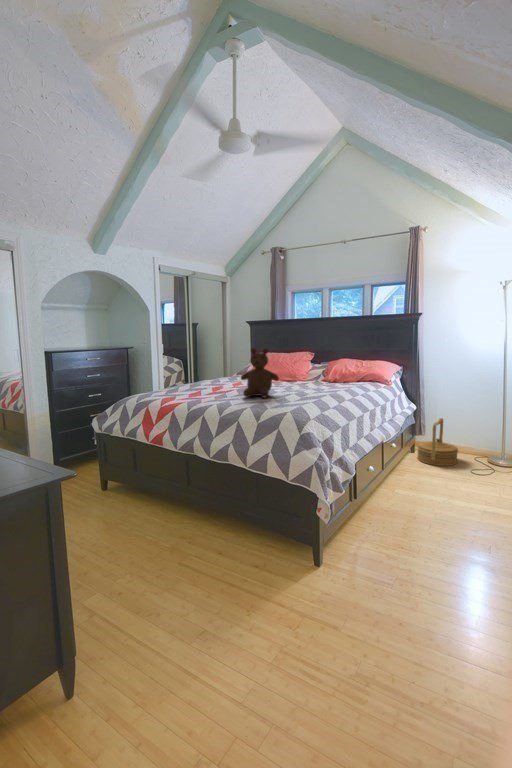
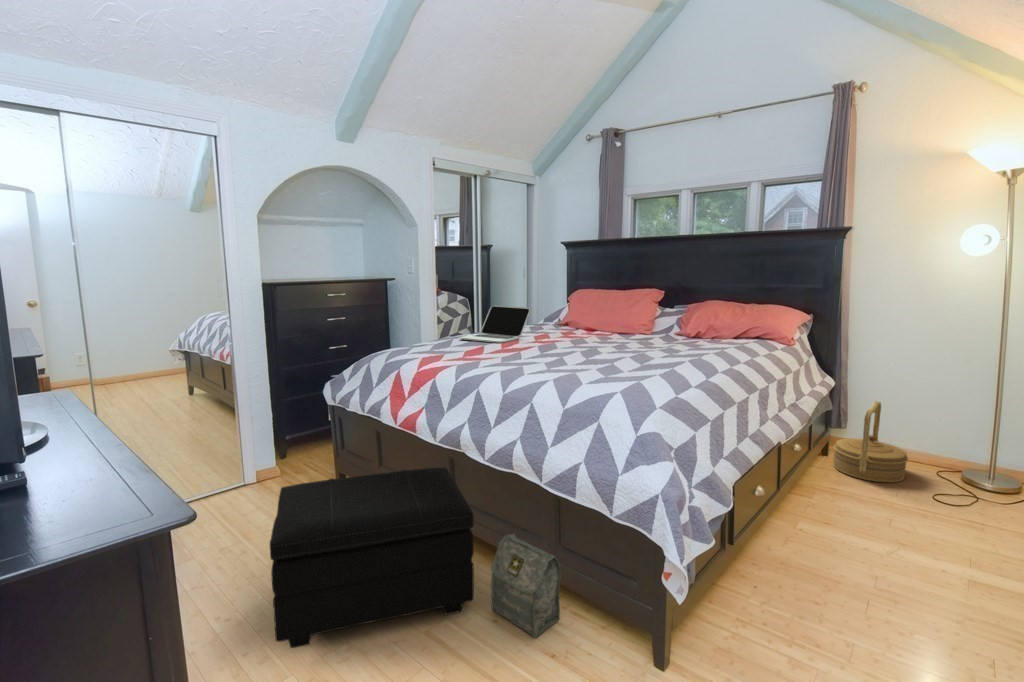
teddy bear: present [241,348,279,397] -> none [543,282,605,363]
laptop: none [184,365,229,388] -> present [460,306,530,343]
footstool: none [79,466,207,577] -> present [270,467,474,648]
bag: none [217,500,259,559] -> present [491,534,561,638]

